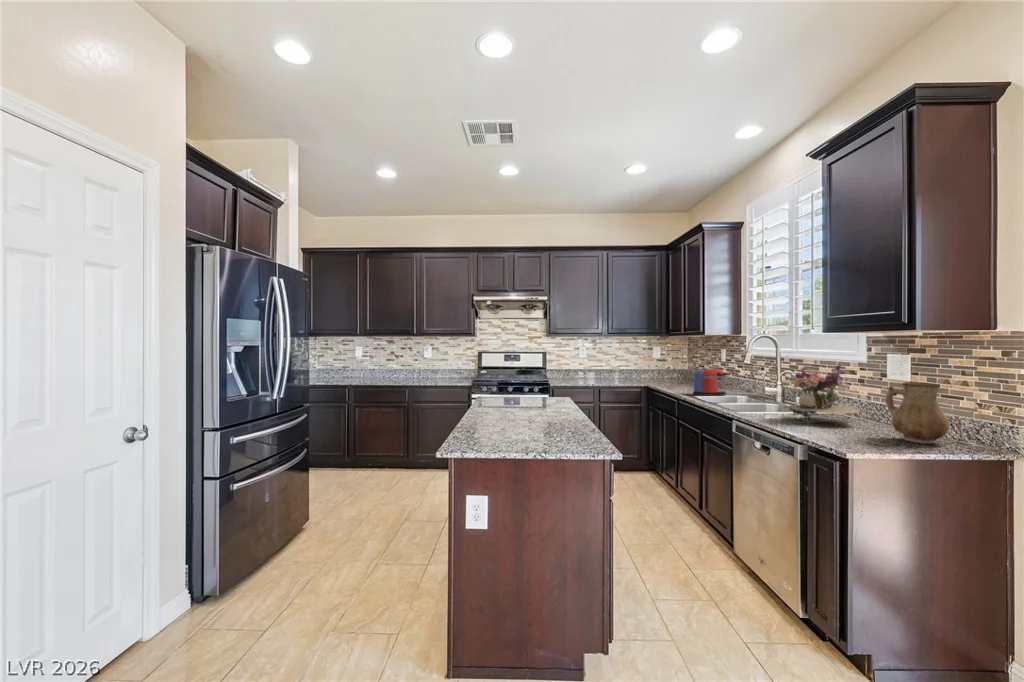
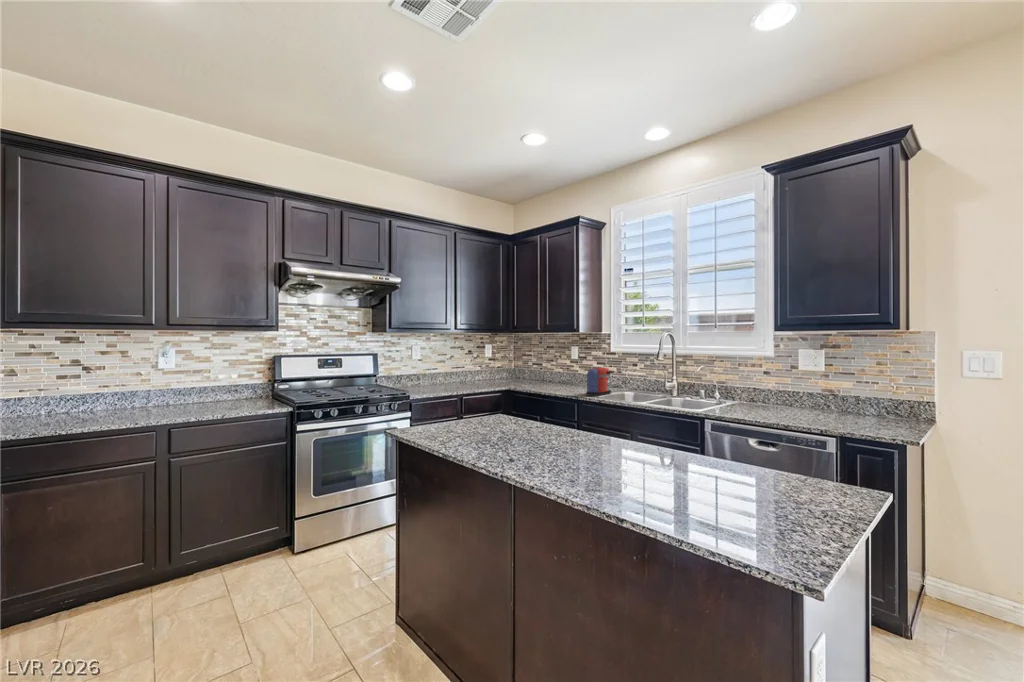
flower arrangement: present [784,365,865,420] -> none [737,358,803,413]
ceramic pitcher: present [886,382,949,444] -> none [843,372,893,423]

